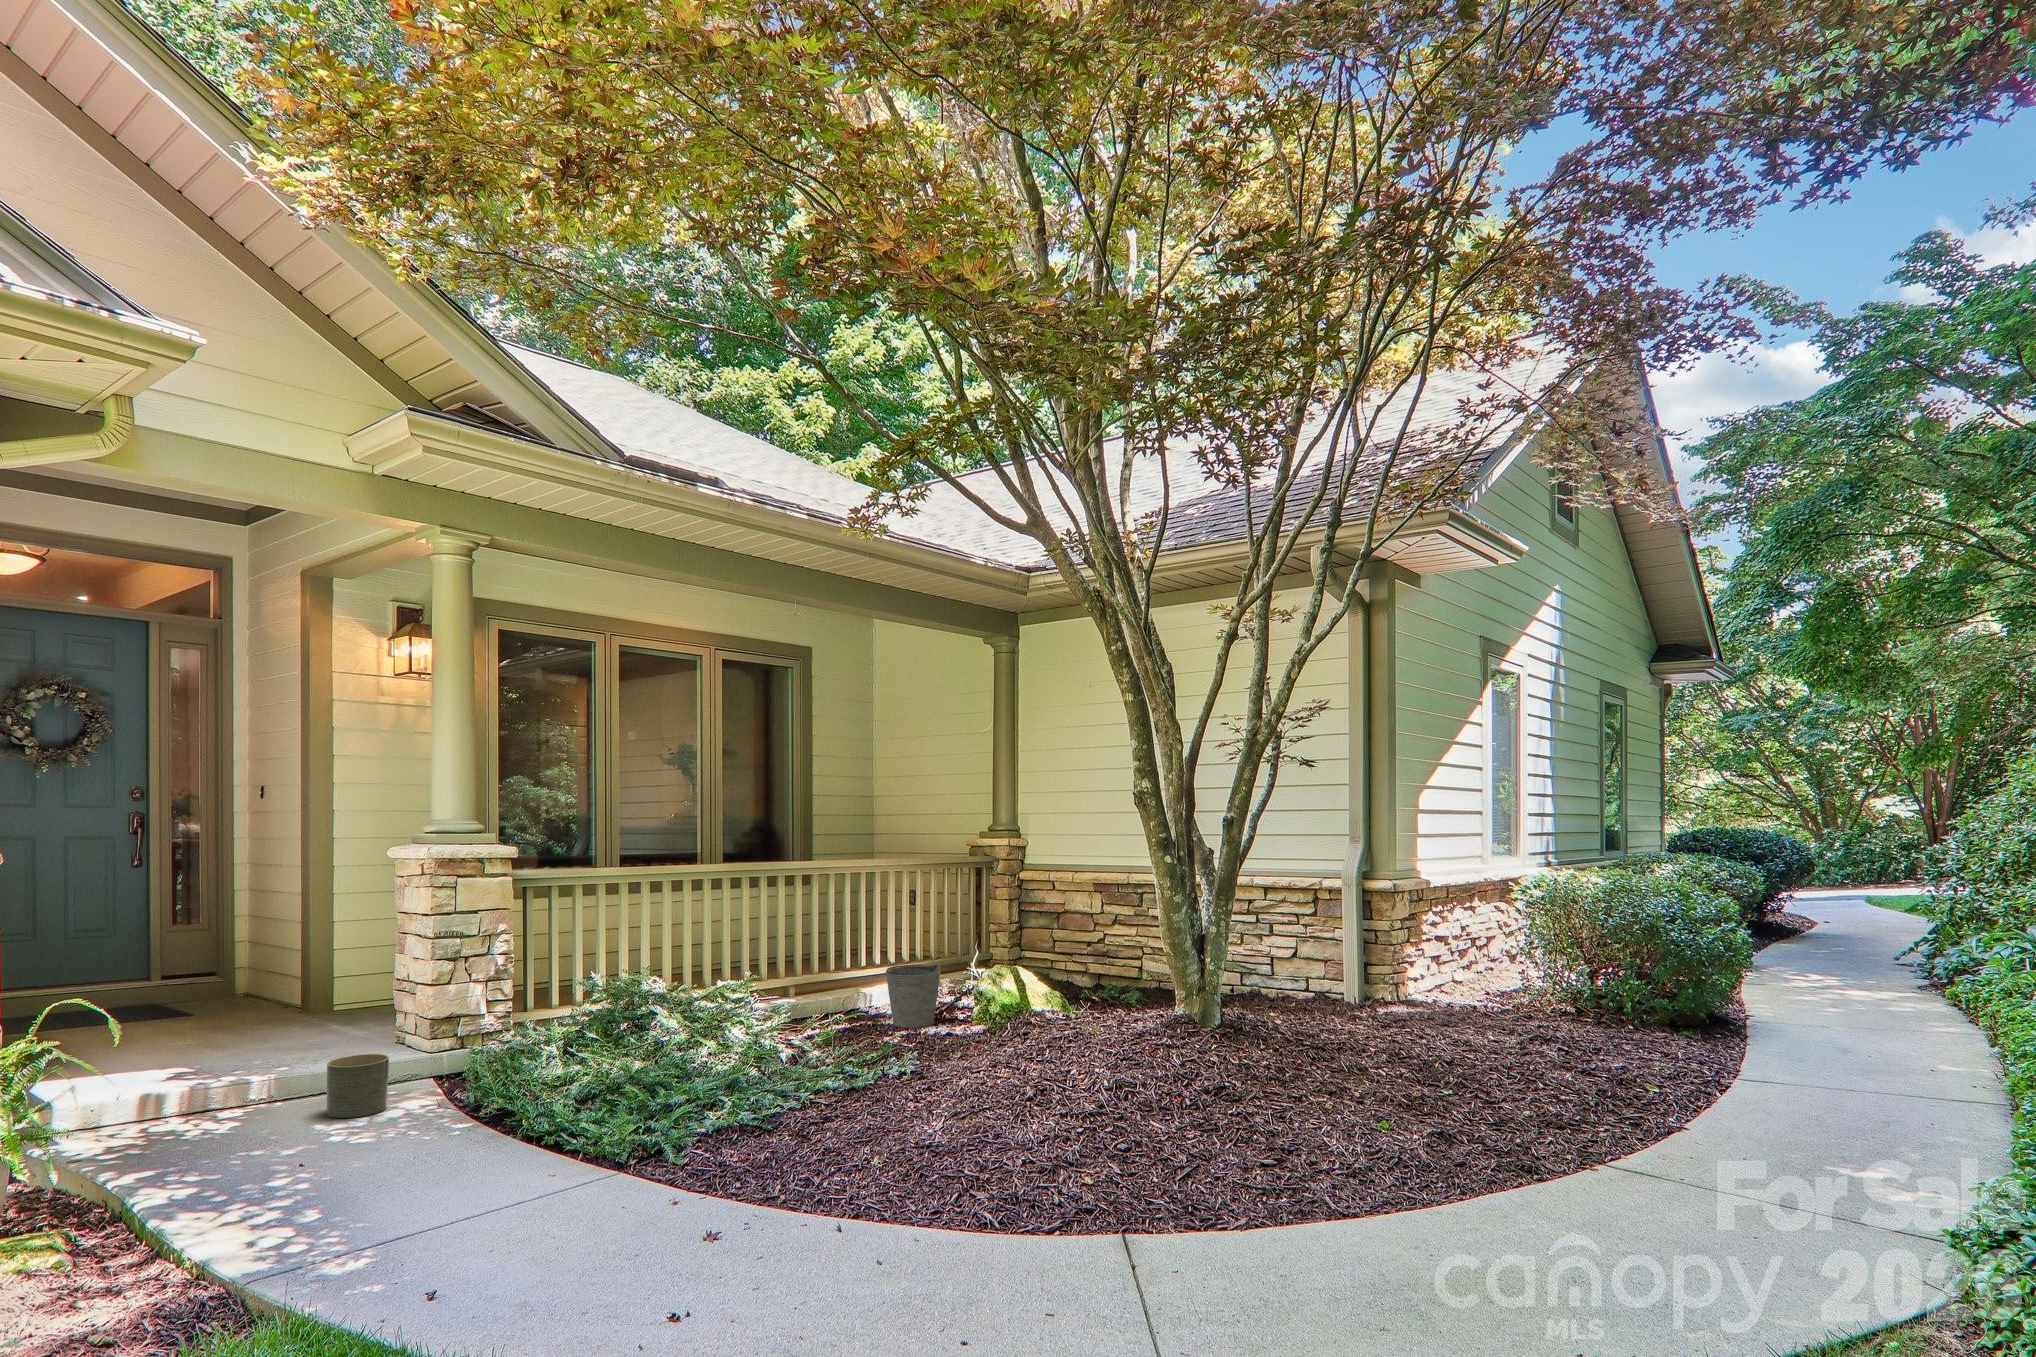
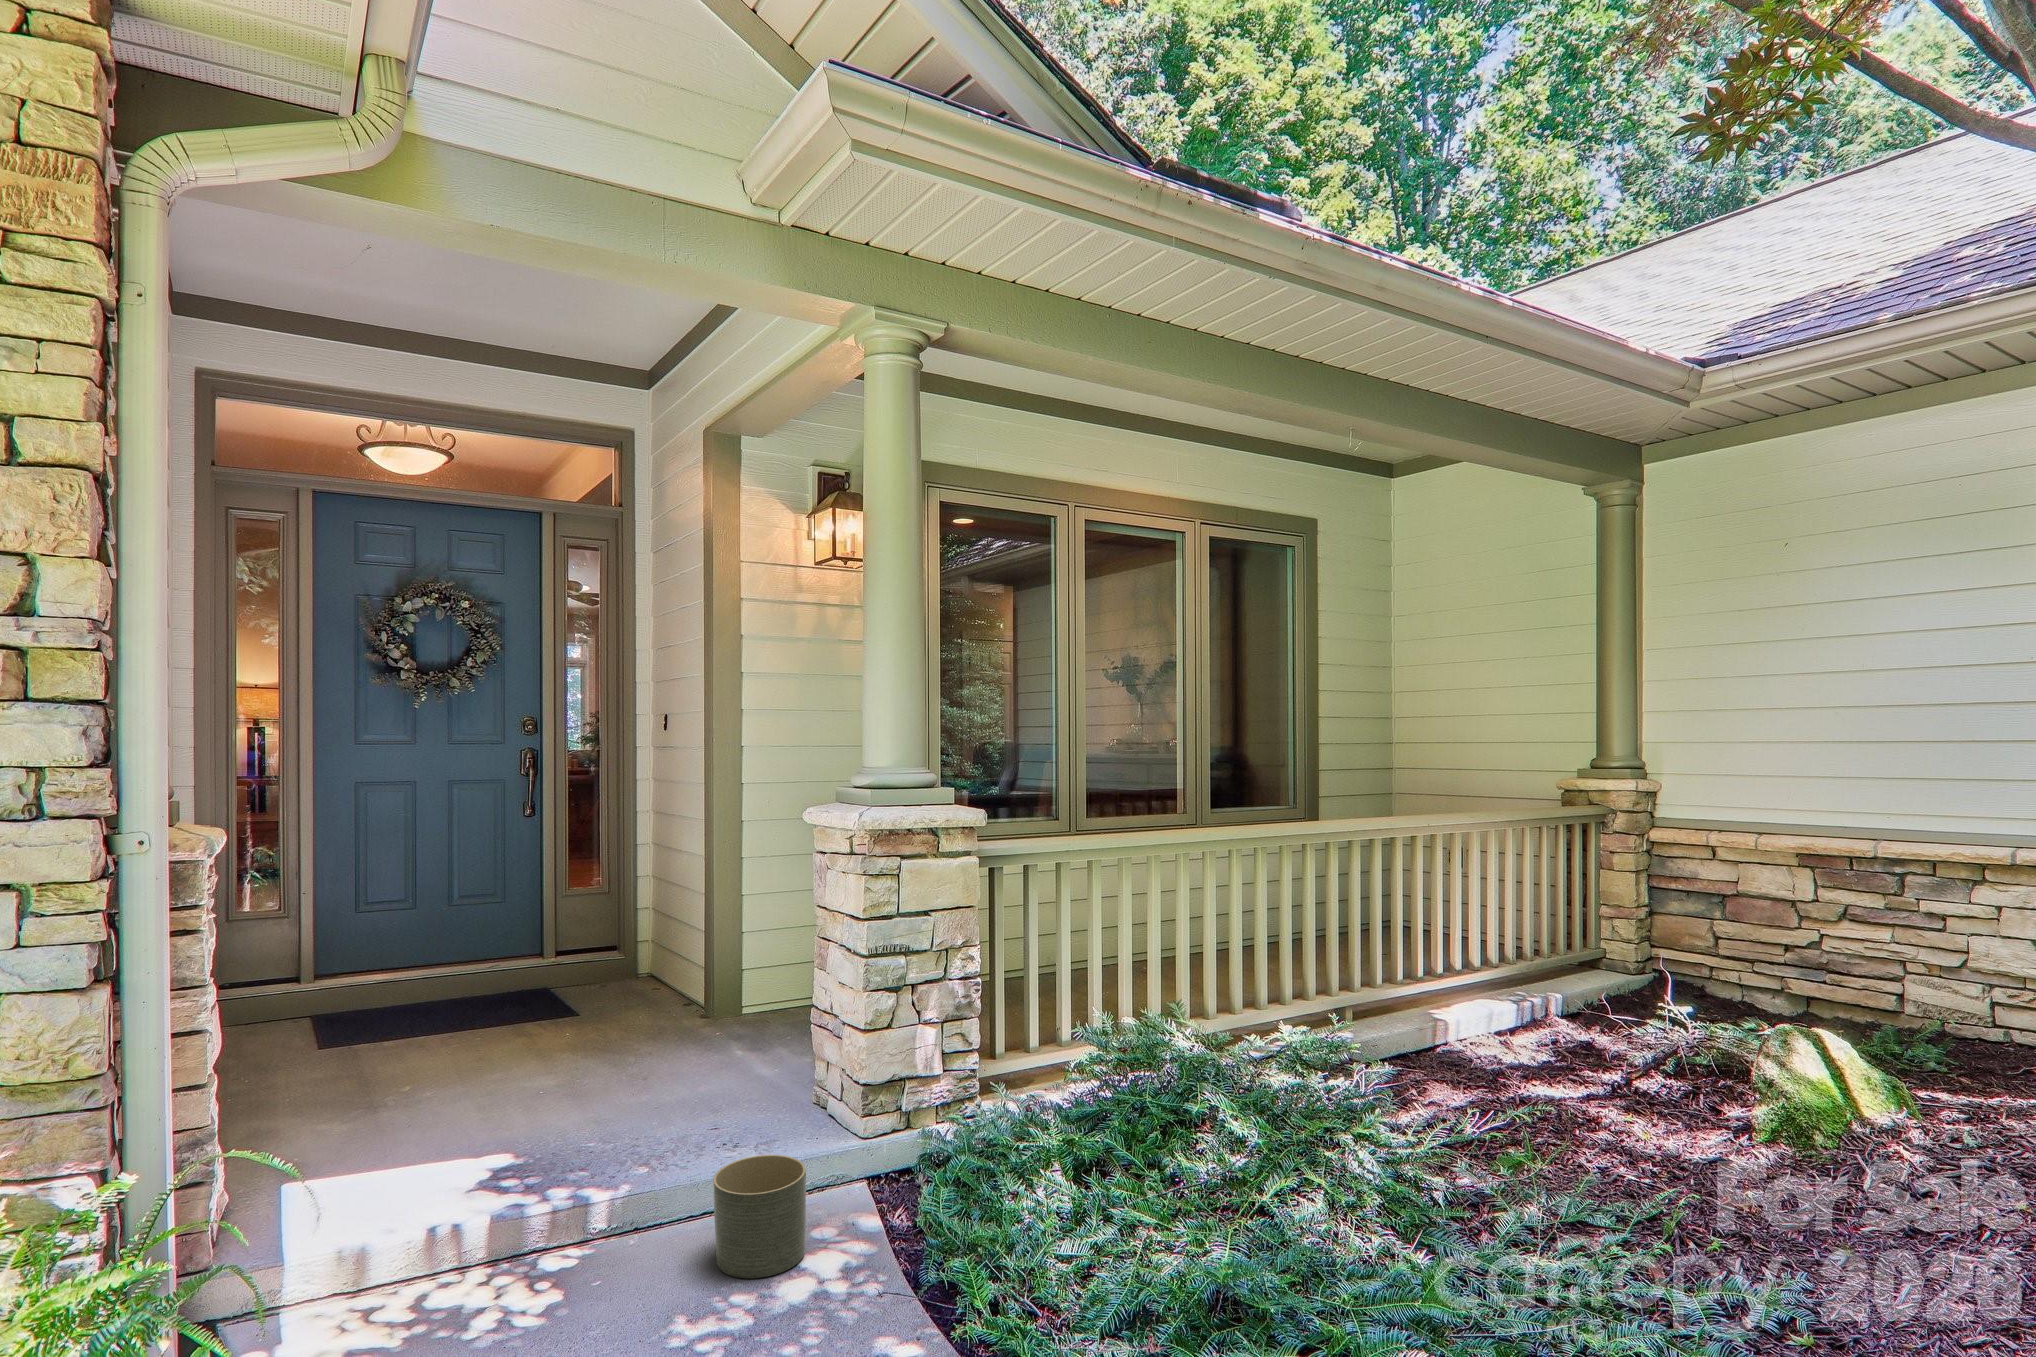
bucket: present [886,964,941,1028] -> none [1542,1000,1645,1114]

